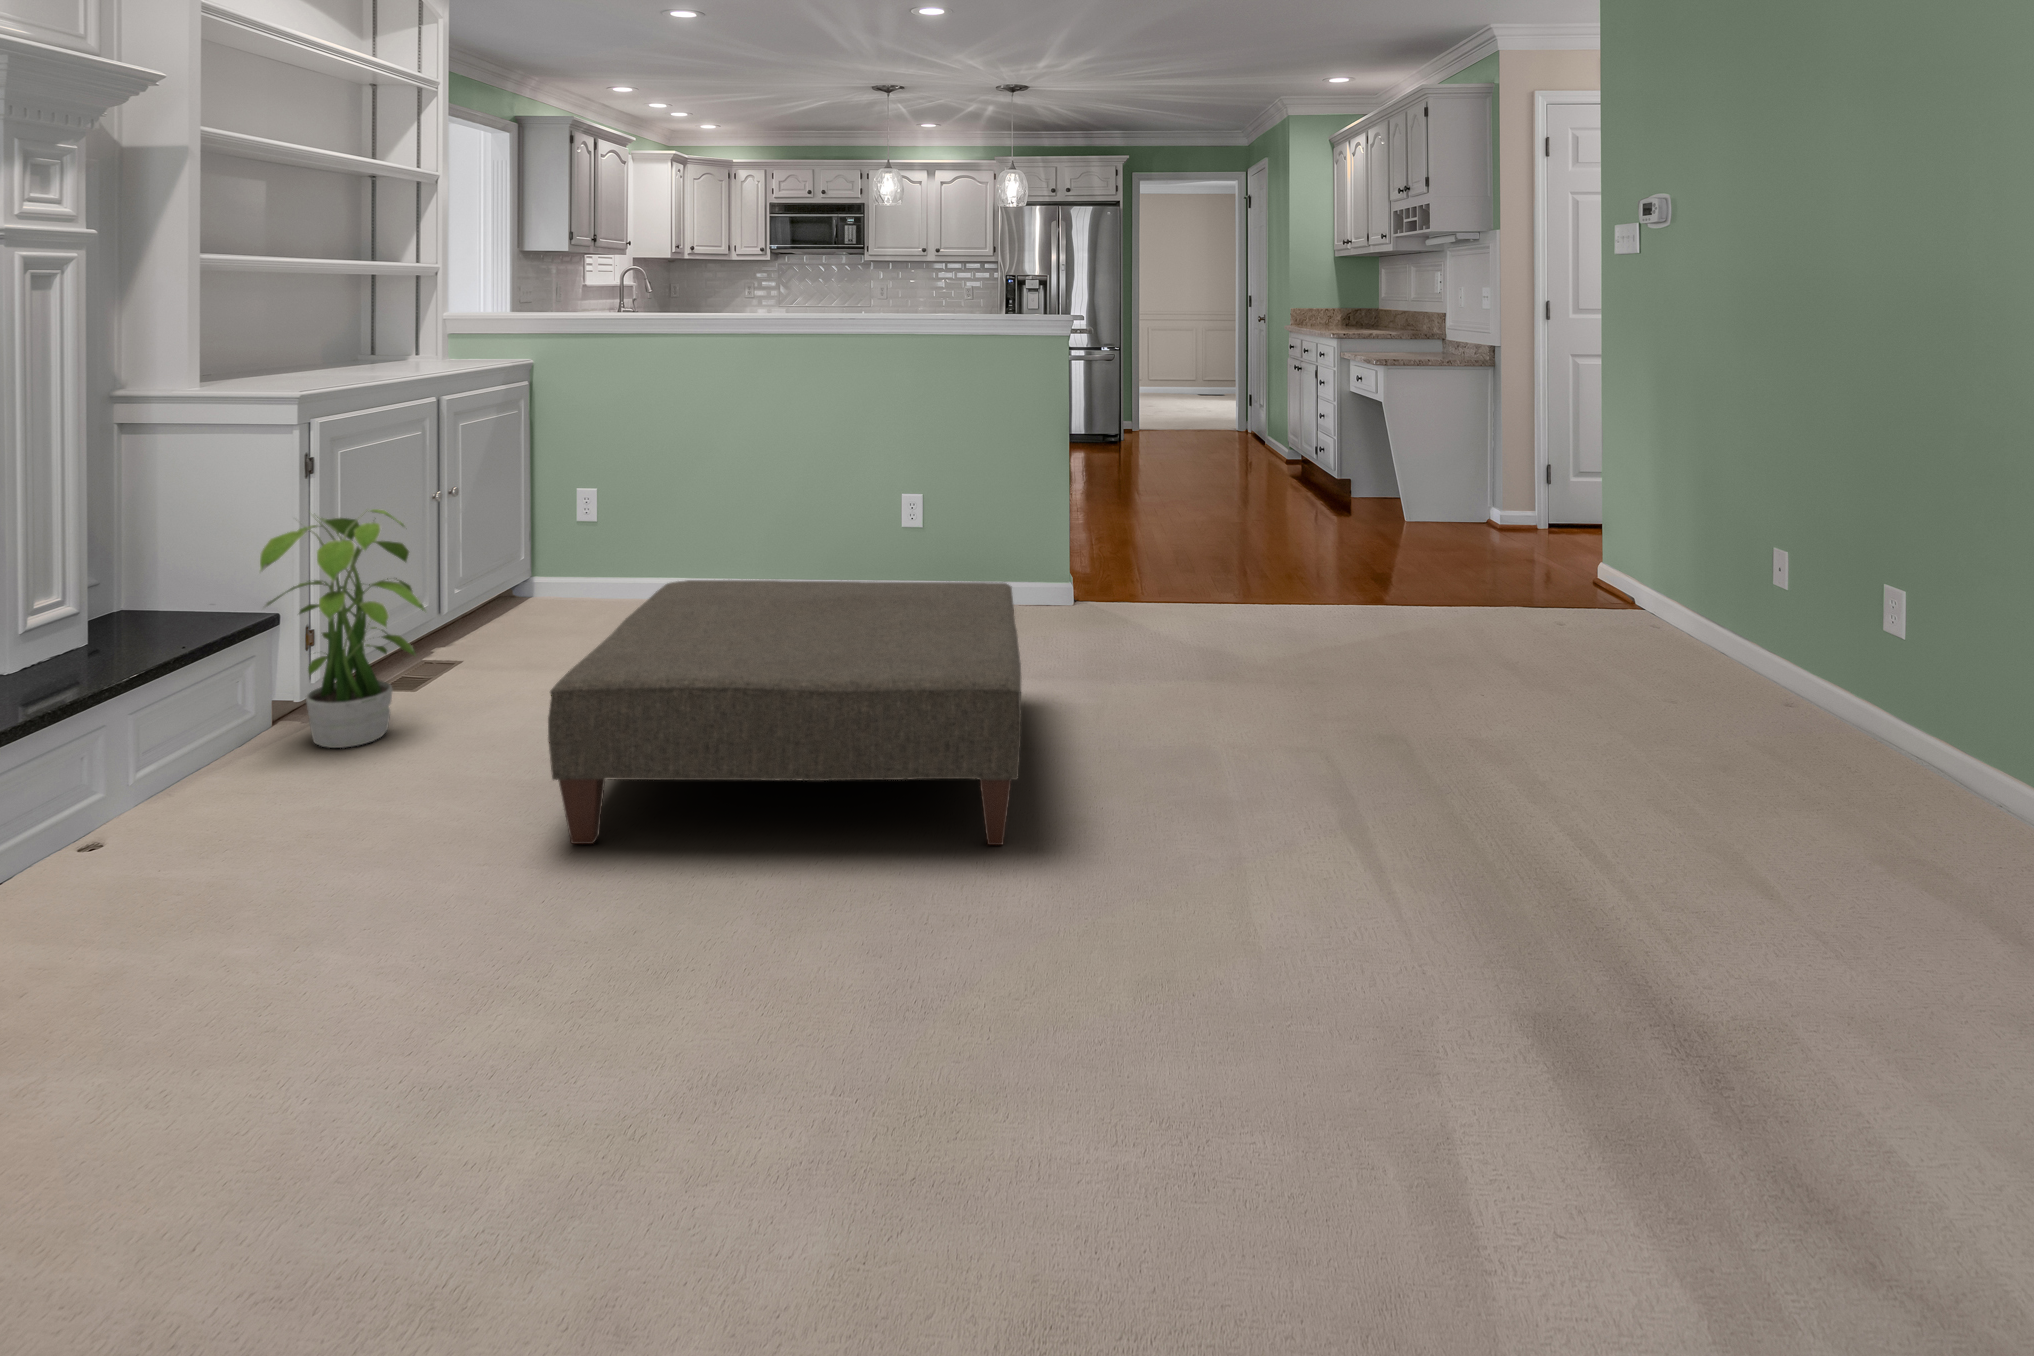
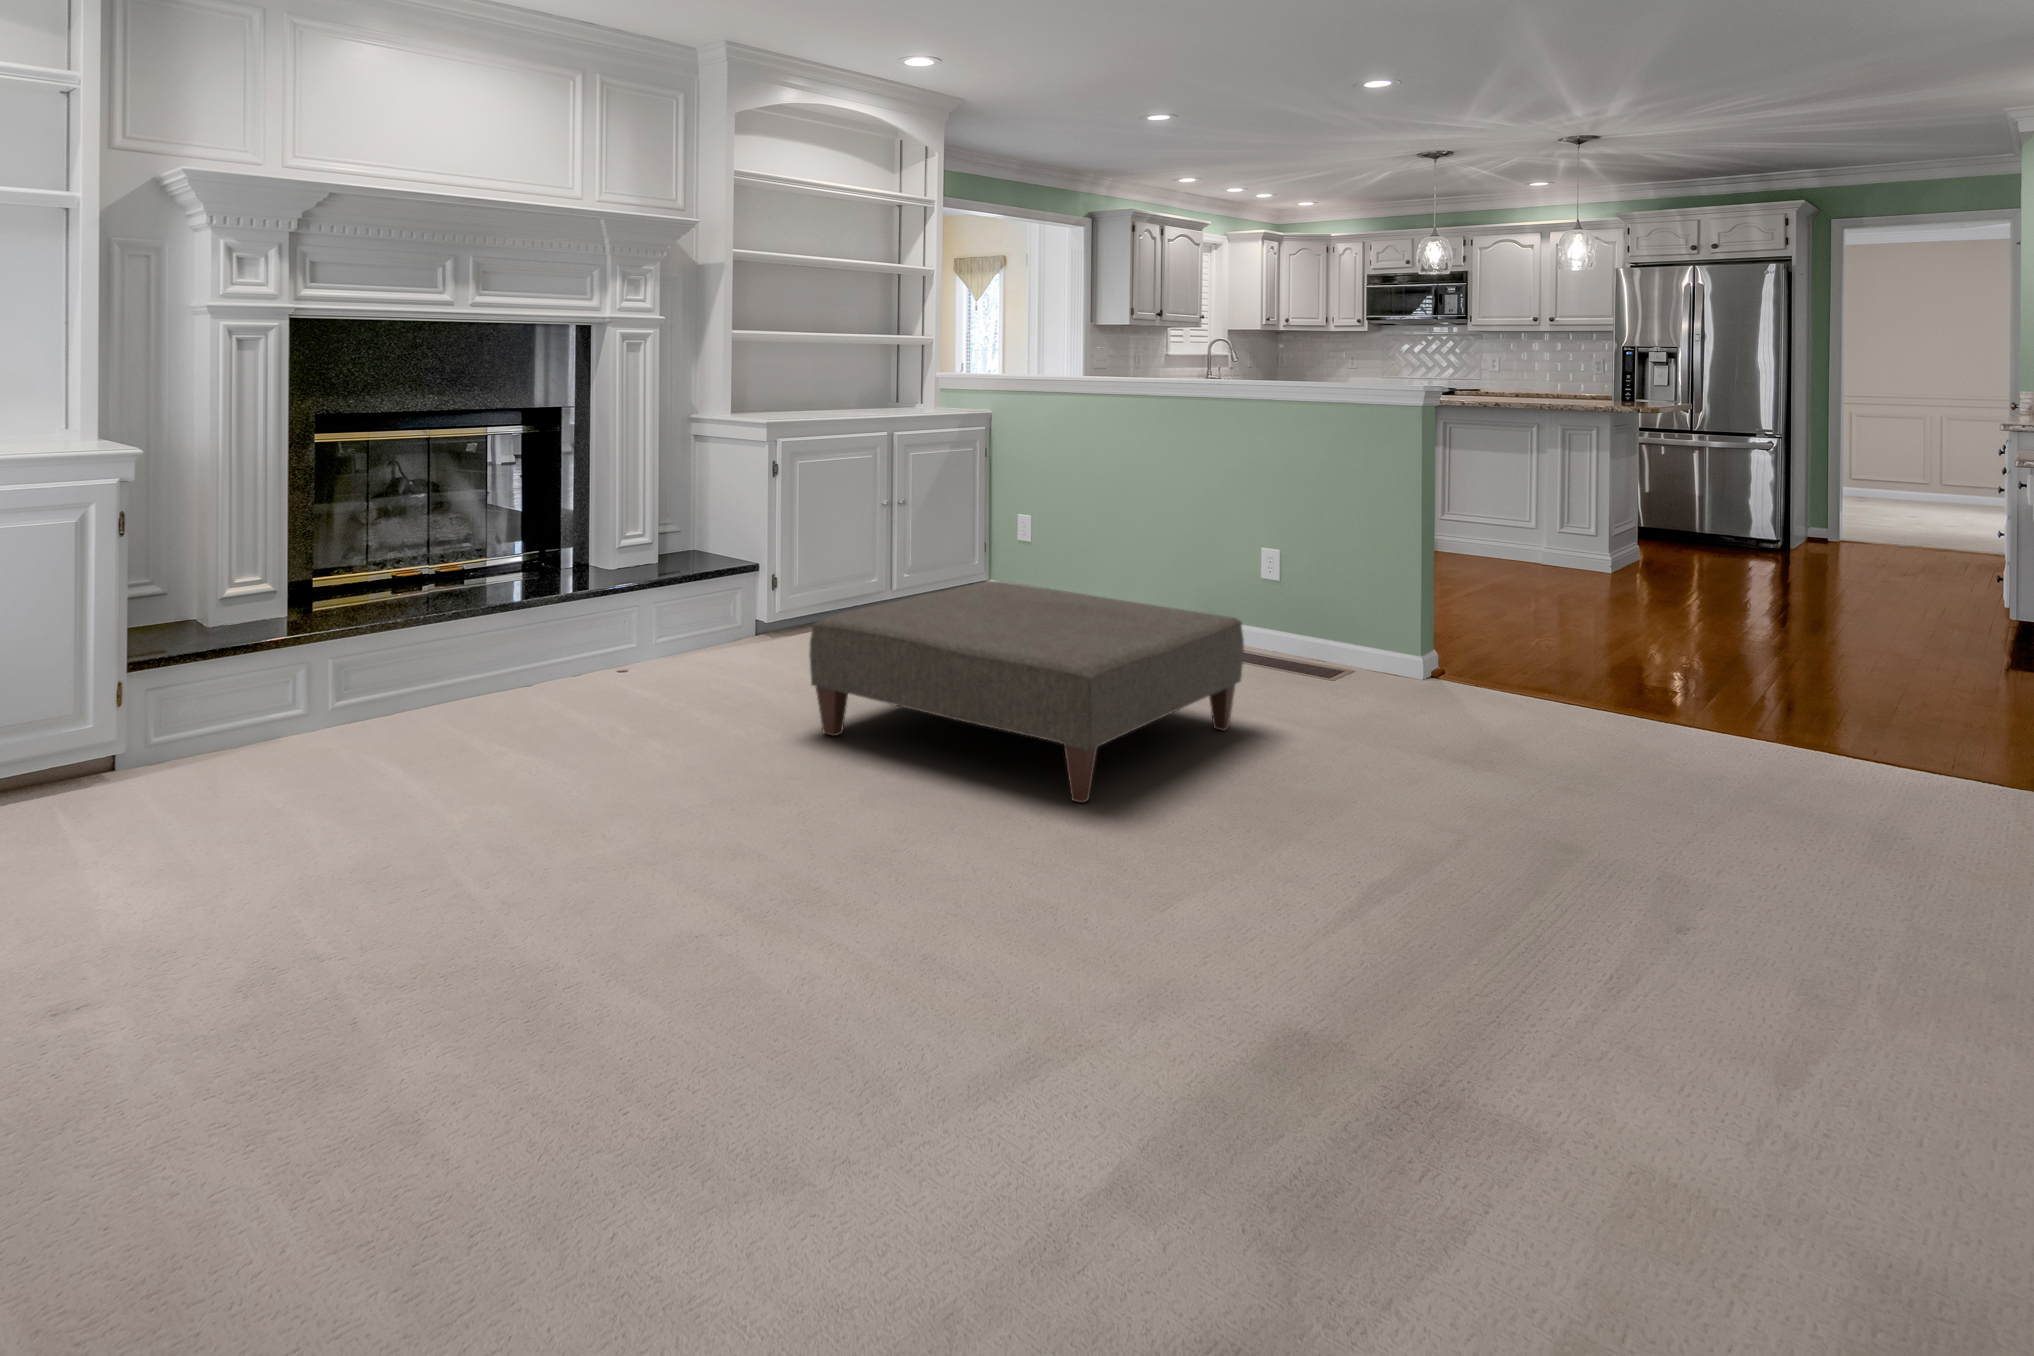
potted plant: present [259,509,426,748] -> none [726,500,824,661]

